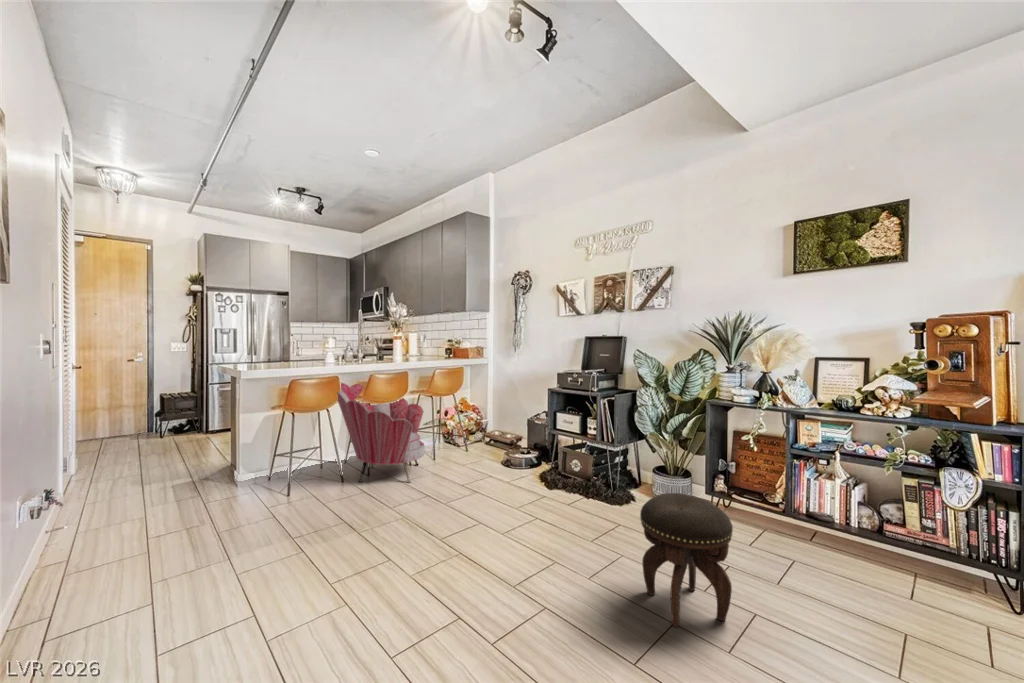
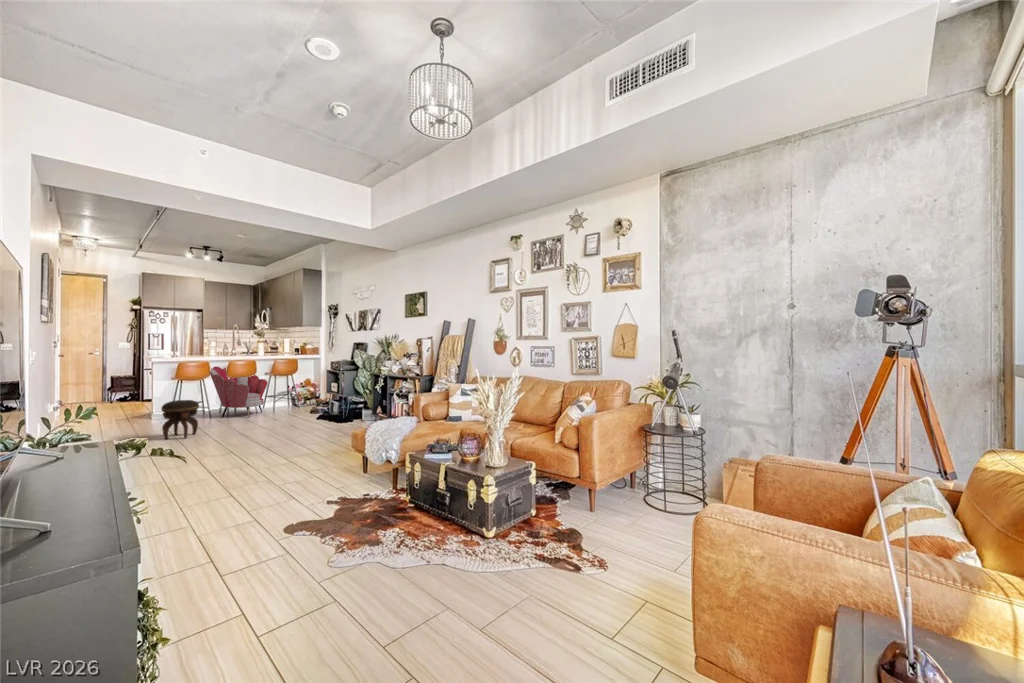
footstool: present [640,493,733,627] -> present [162,400,199,439]

